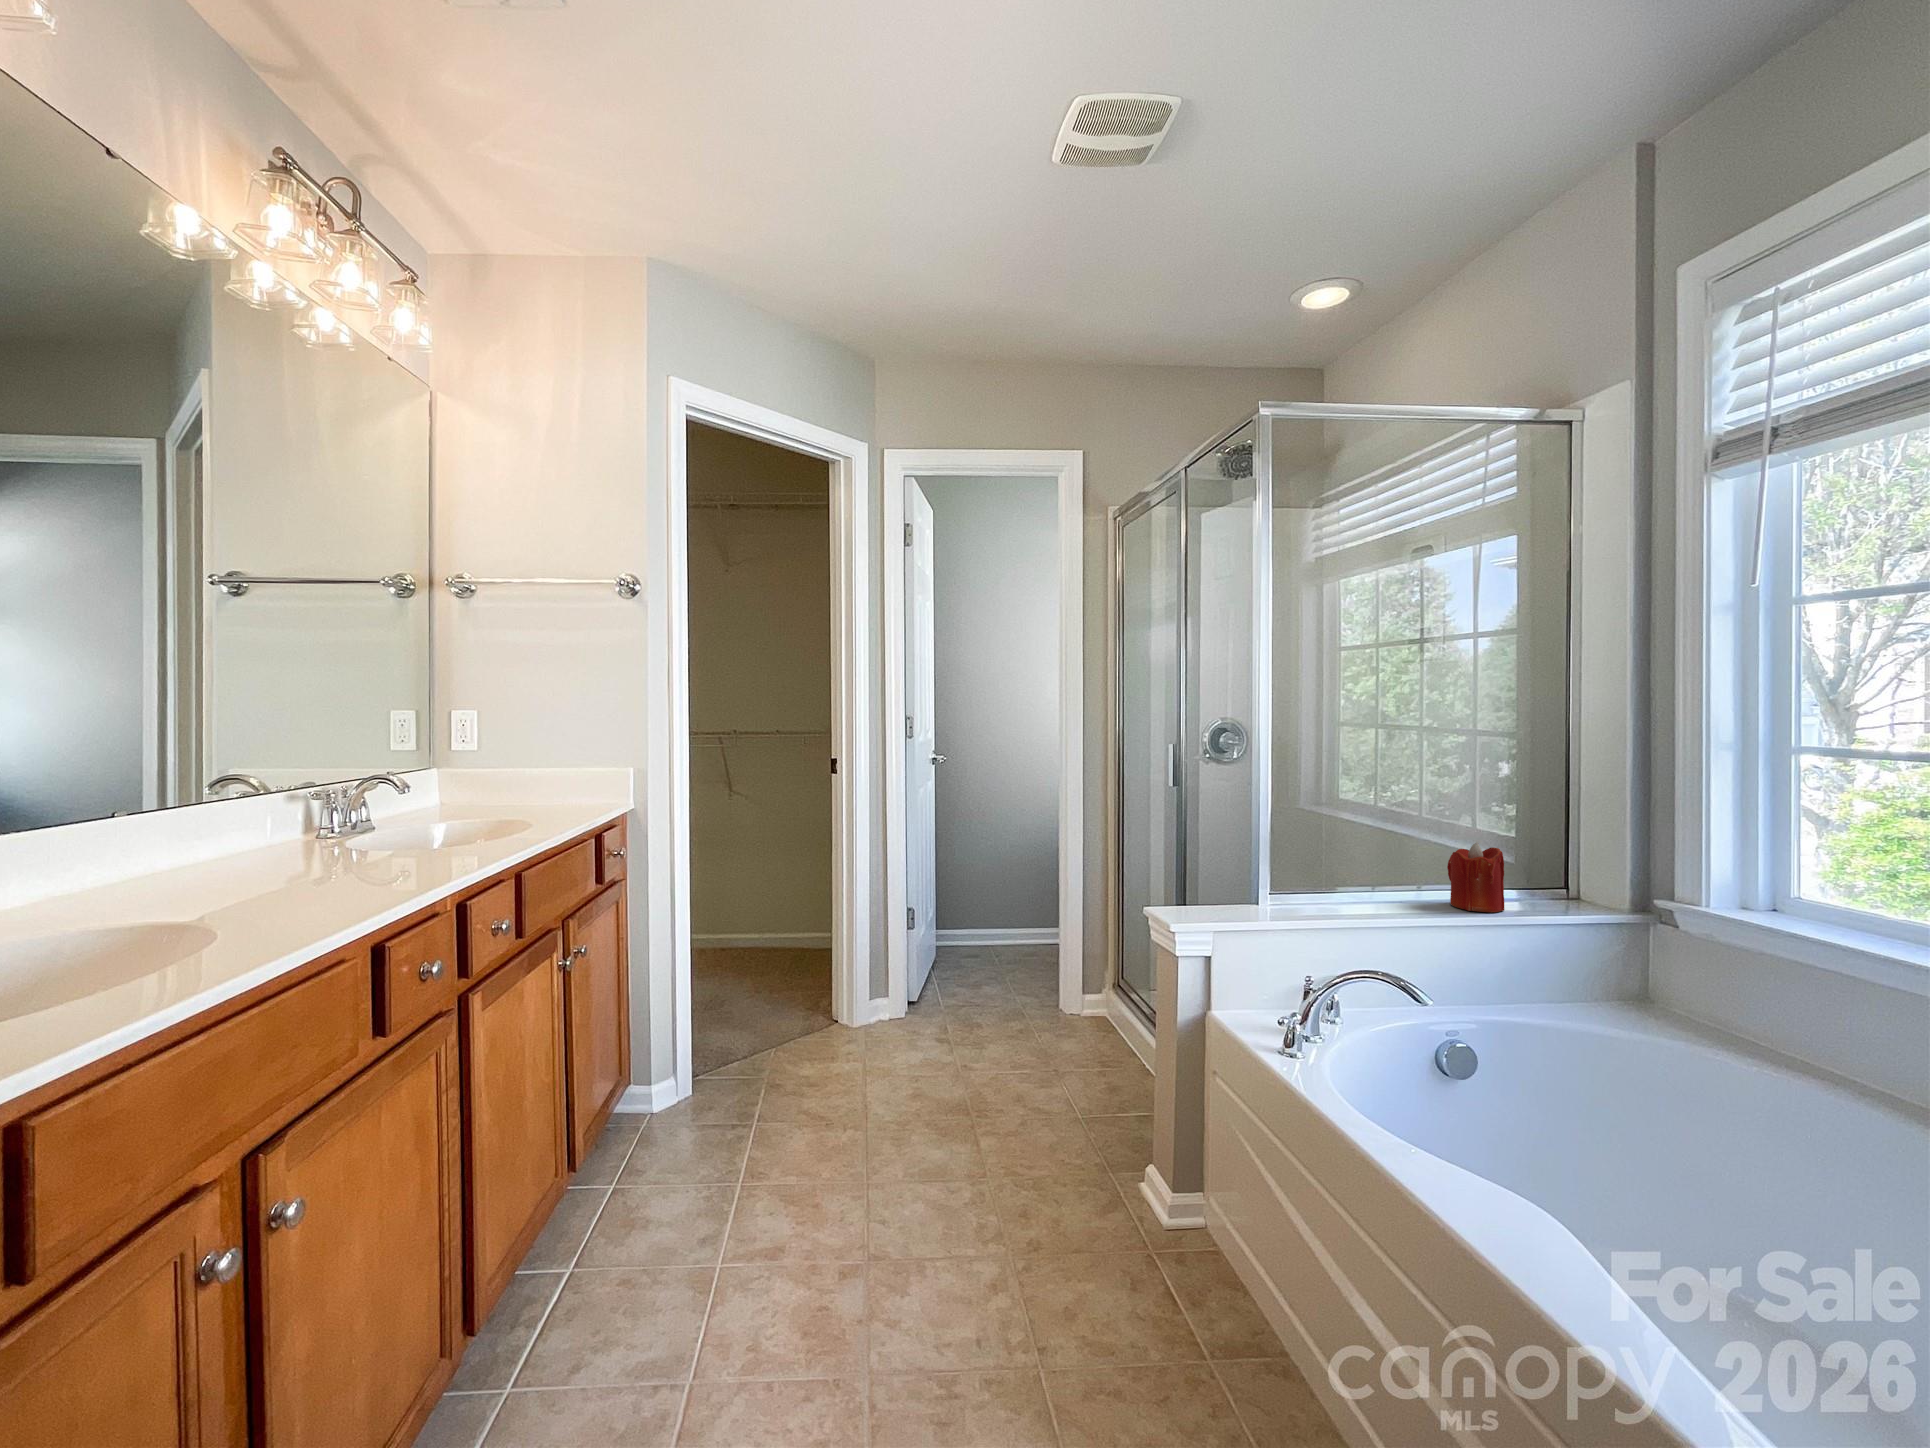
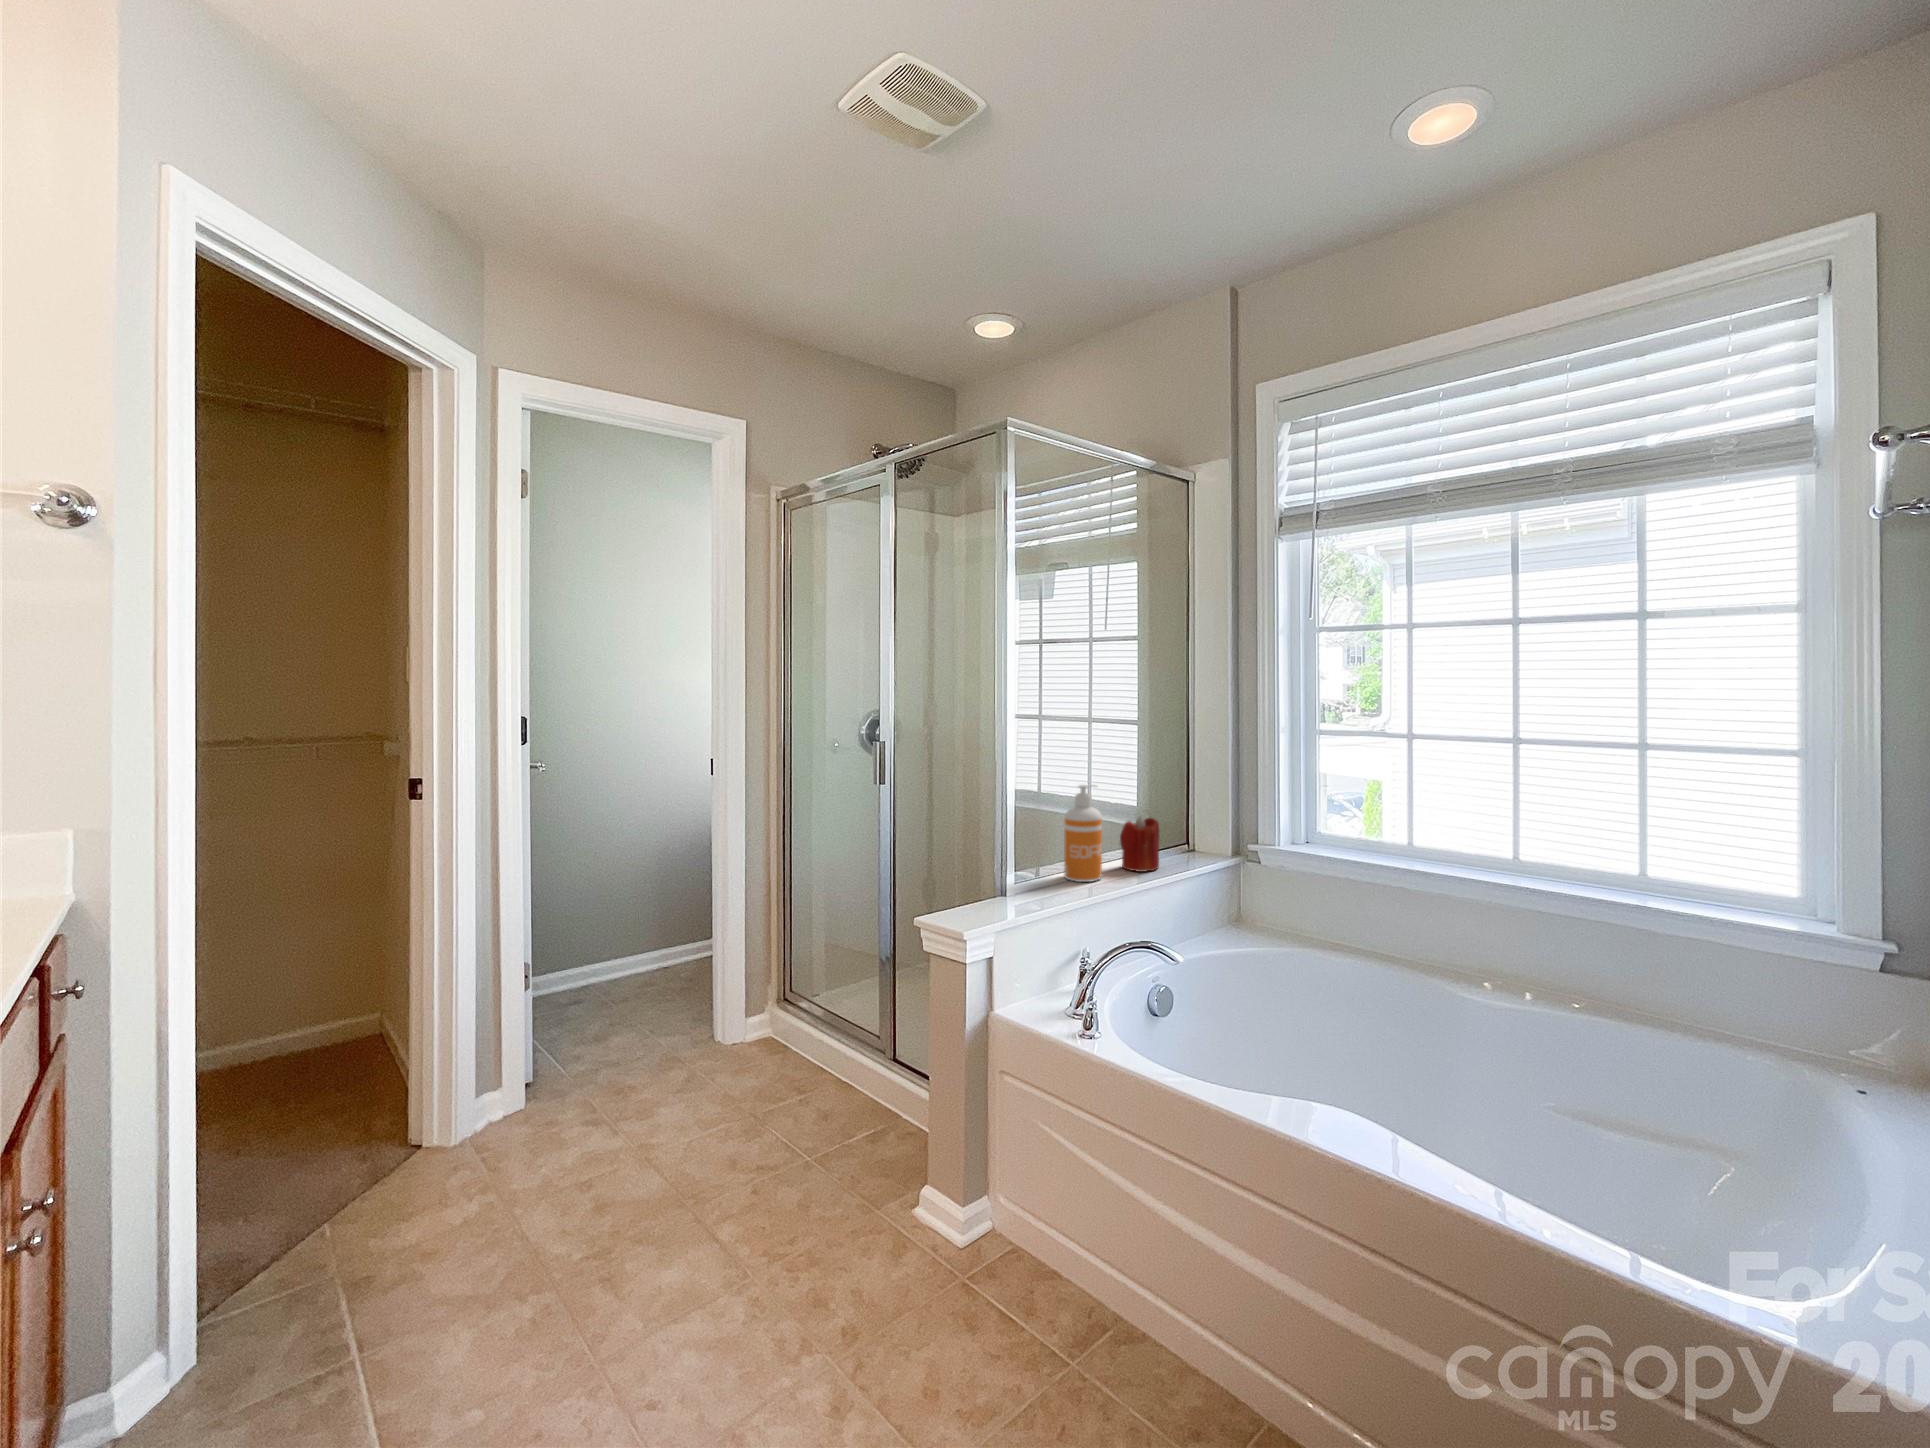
soap dispenser: none [1358,798,1408,911] -> present [1064,785,1102,882]

